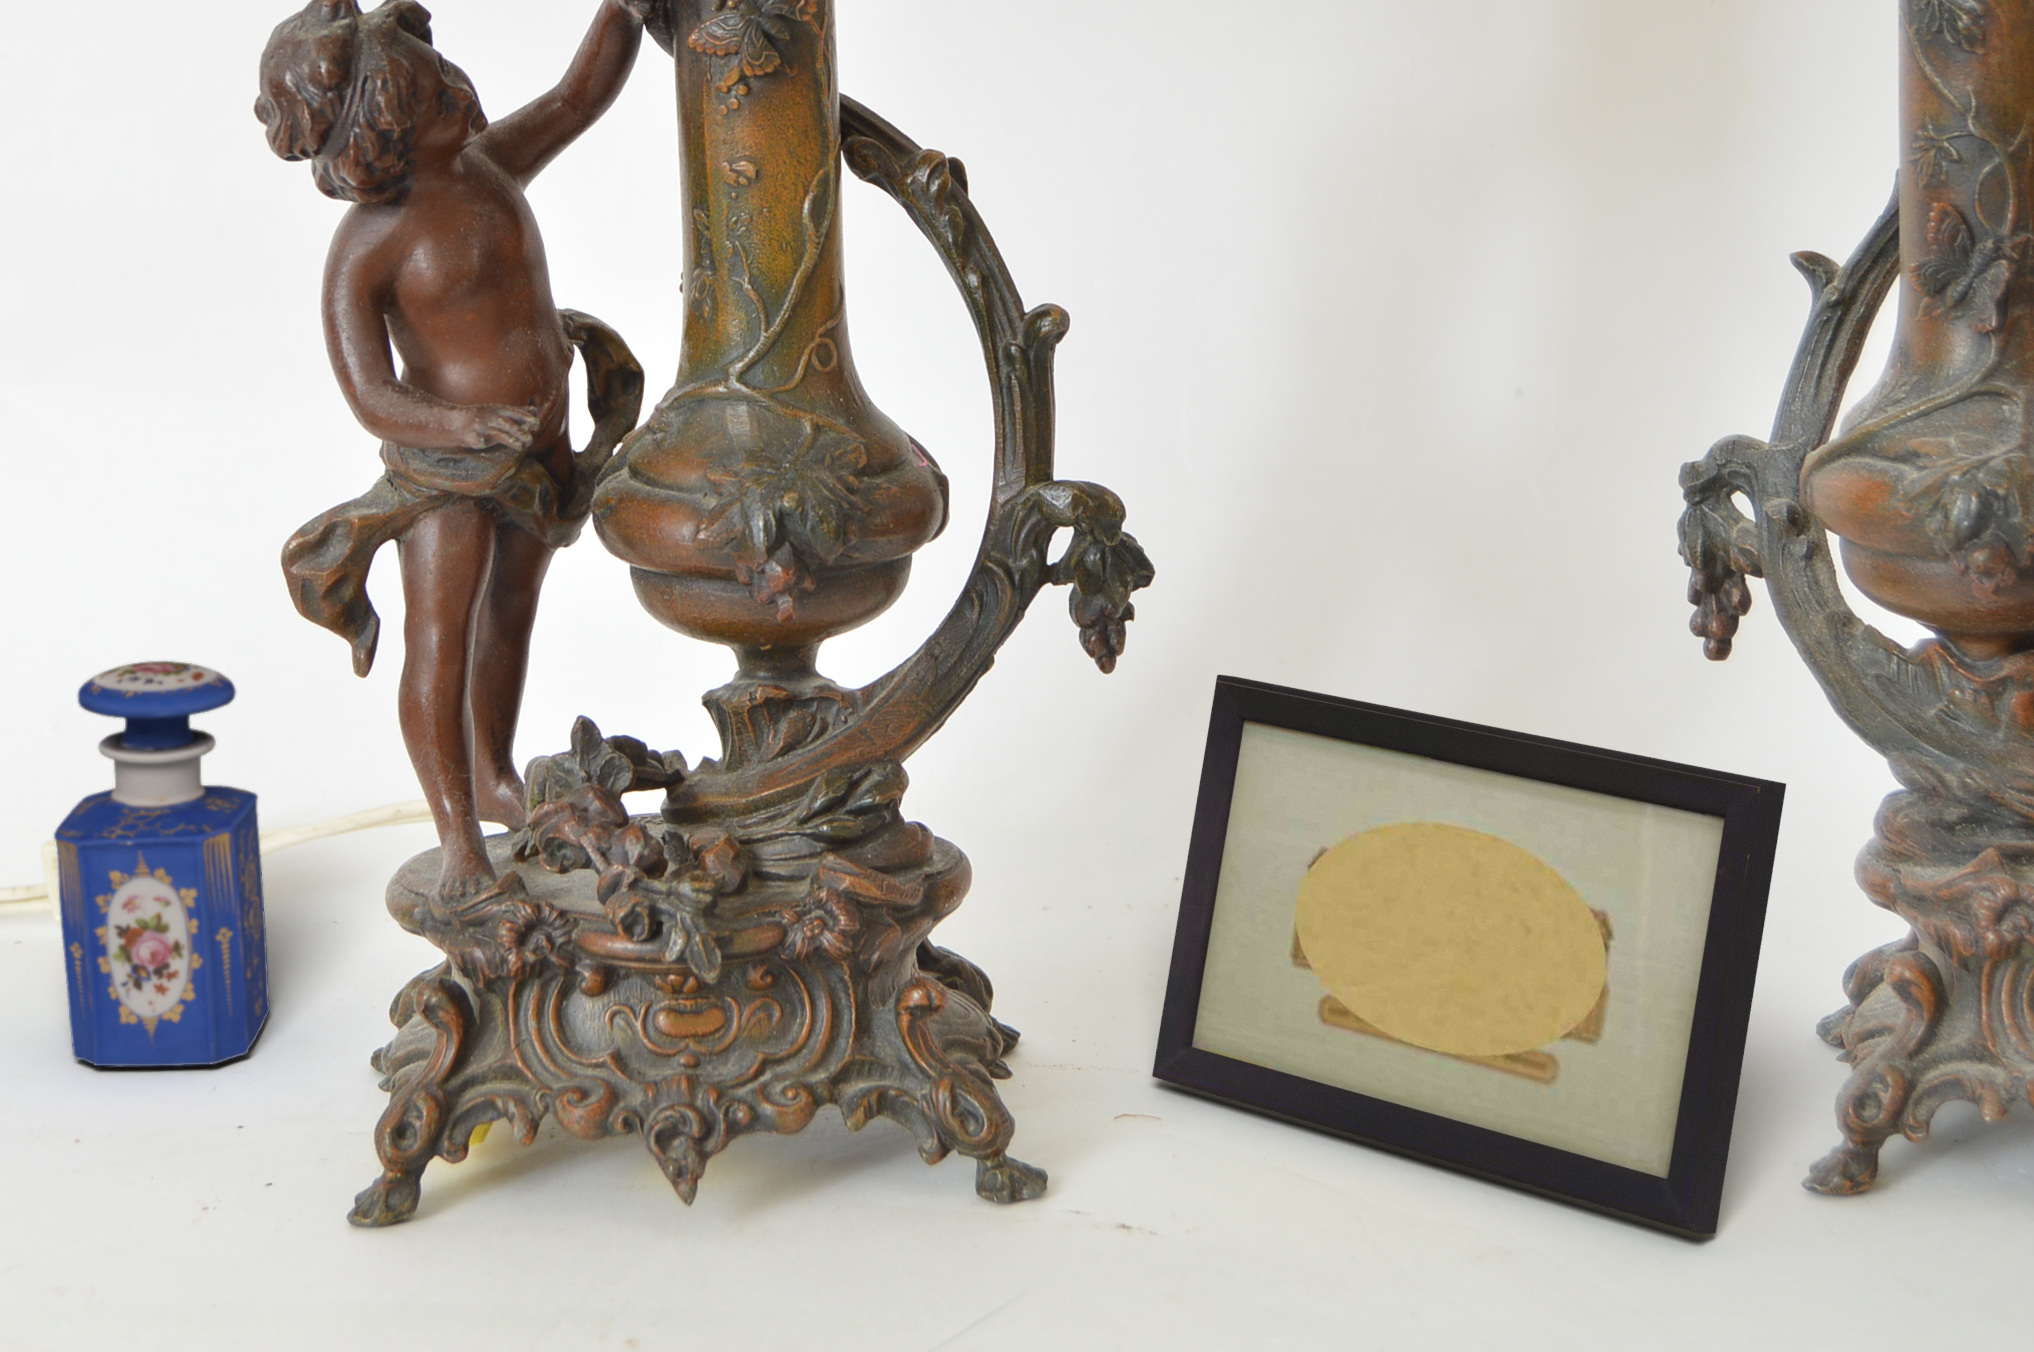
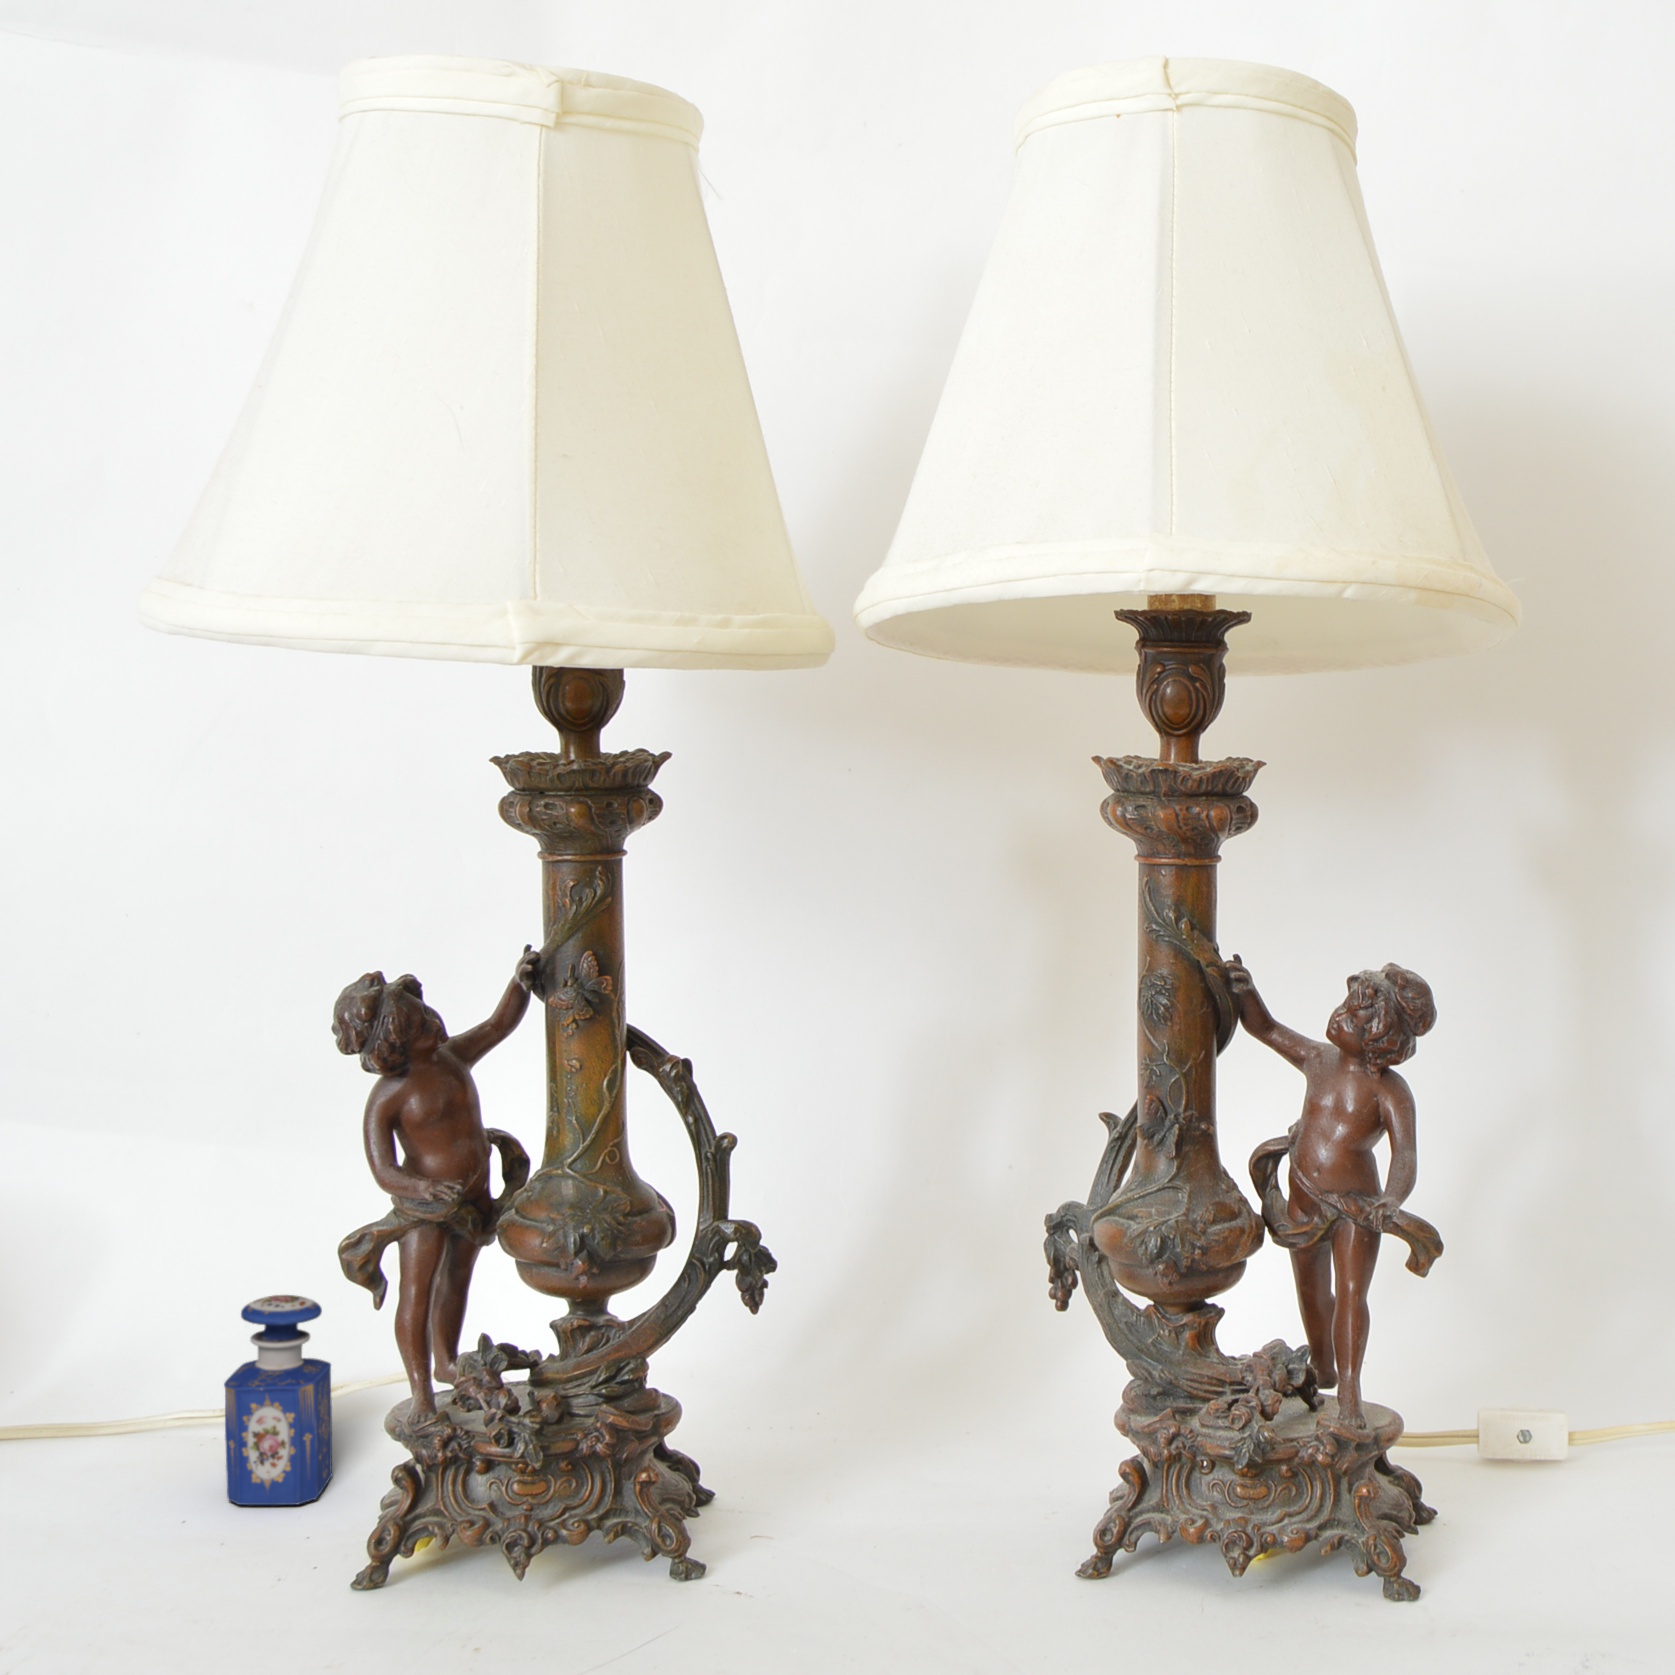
picture frame: present [1152,675,1786,1234] -> none [768,1312,1067,1604]

